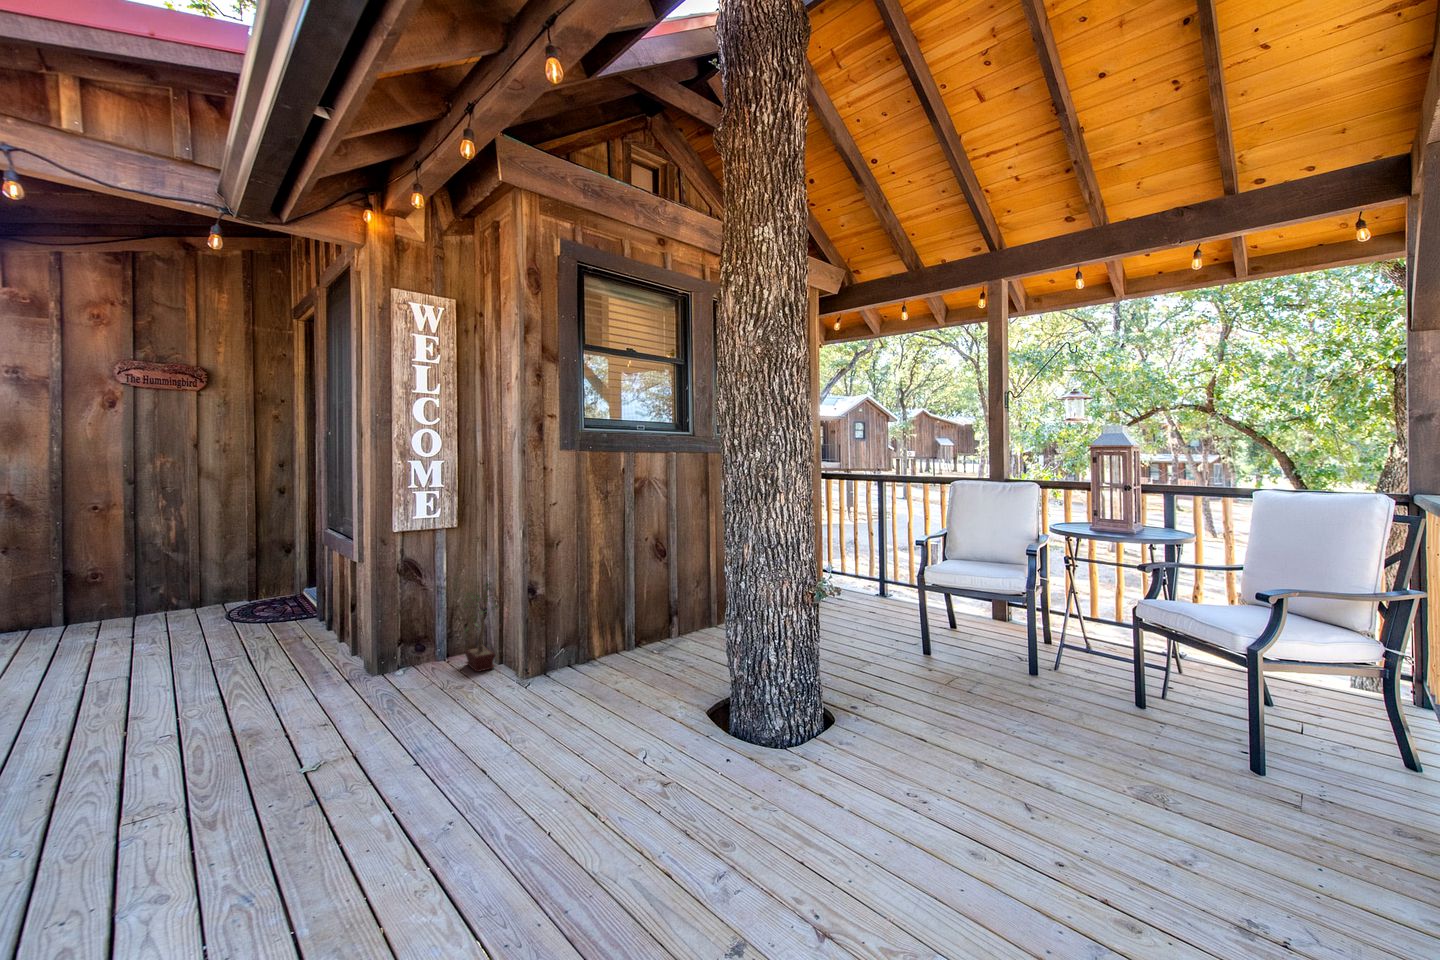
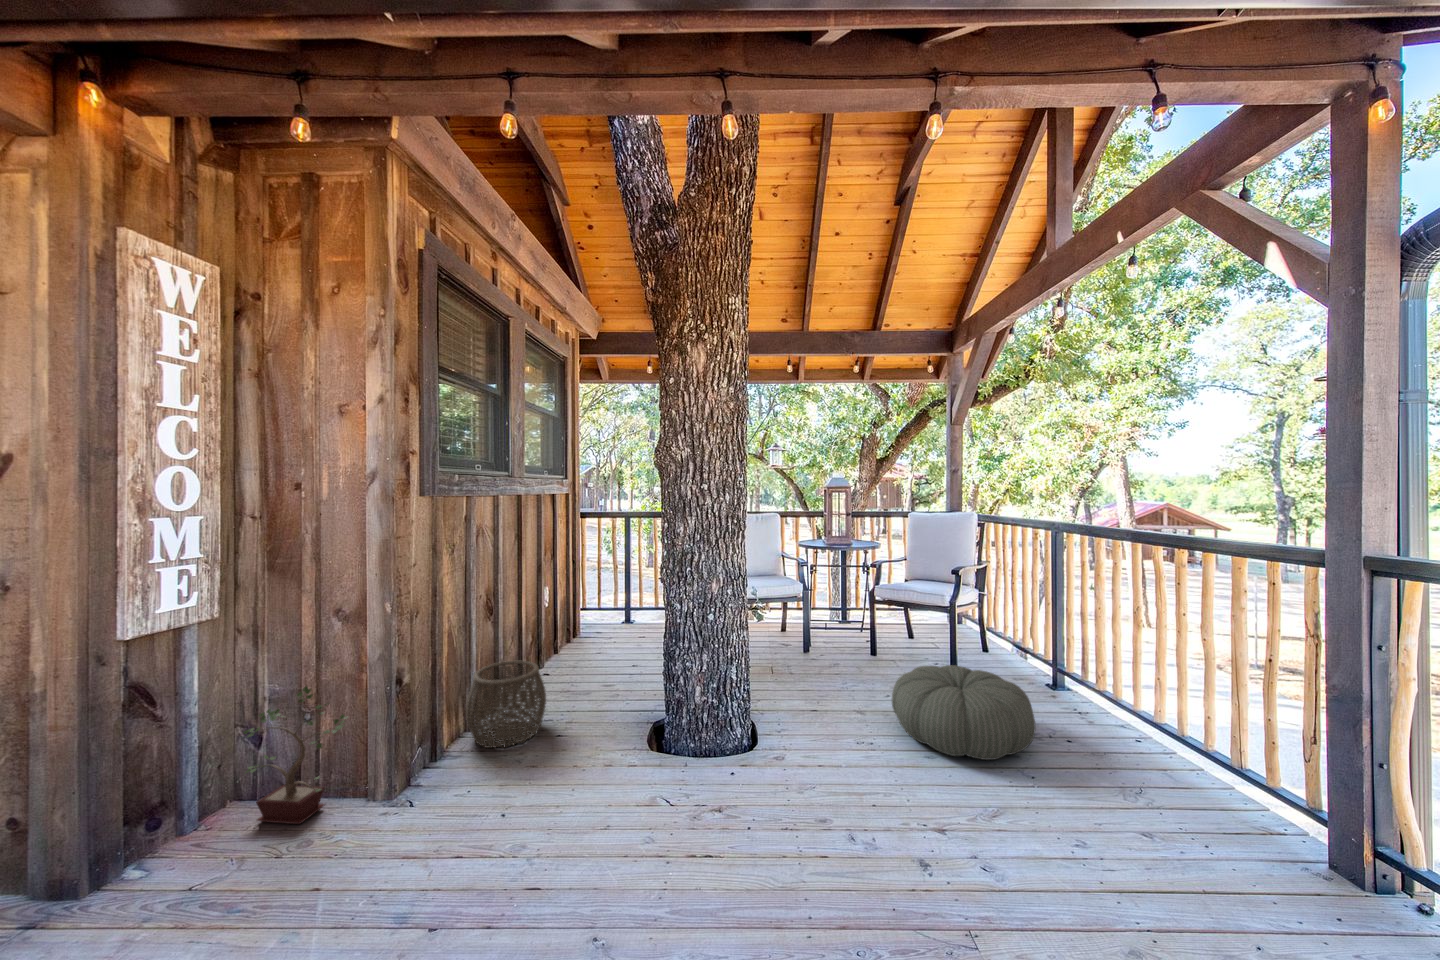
woven basket: none [599,601,667,671] -> present [466,661,546,748]
pouf: none [969,724,1224,902] -> present [892,665,1036,760]

